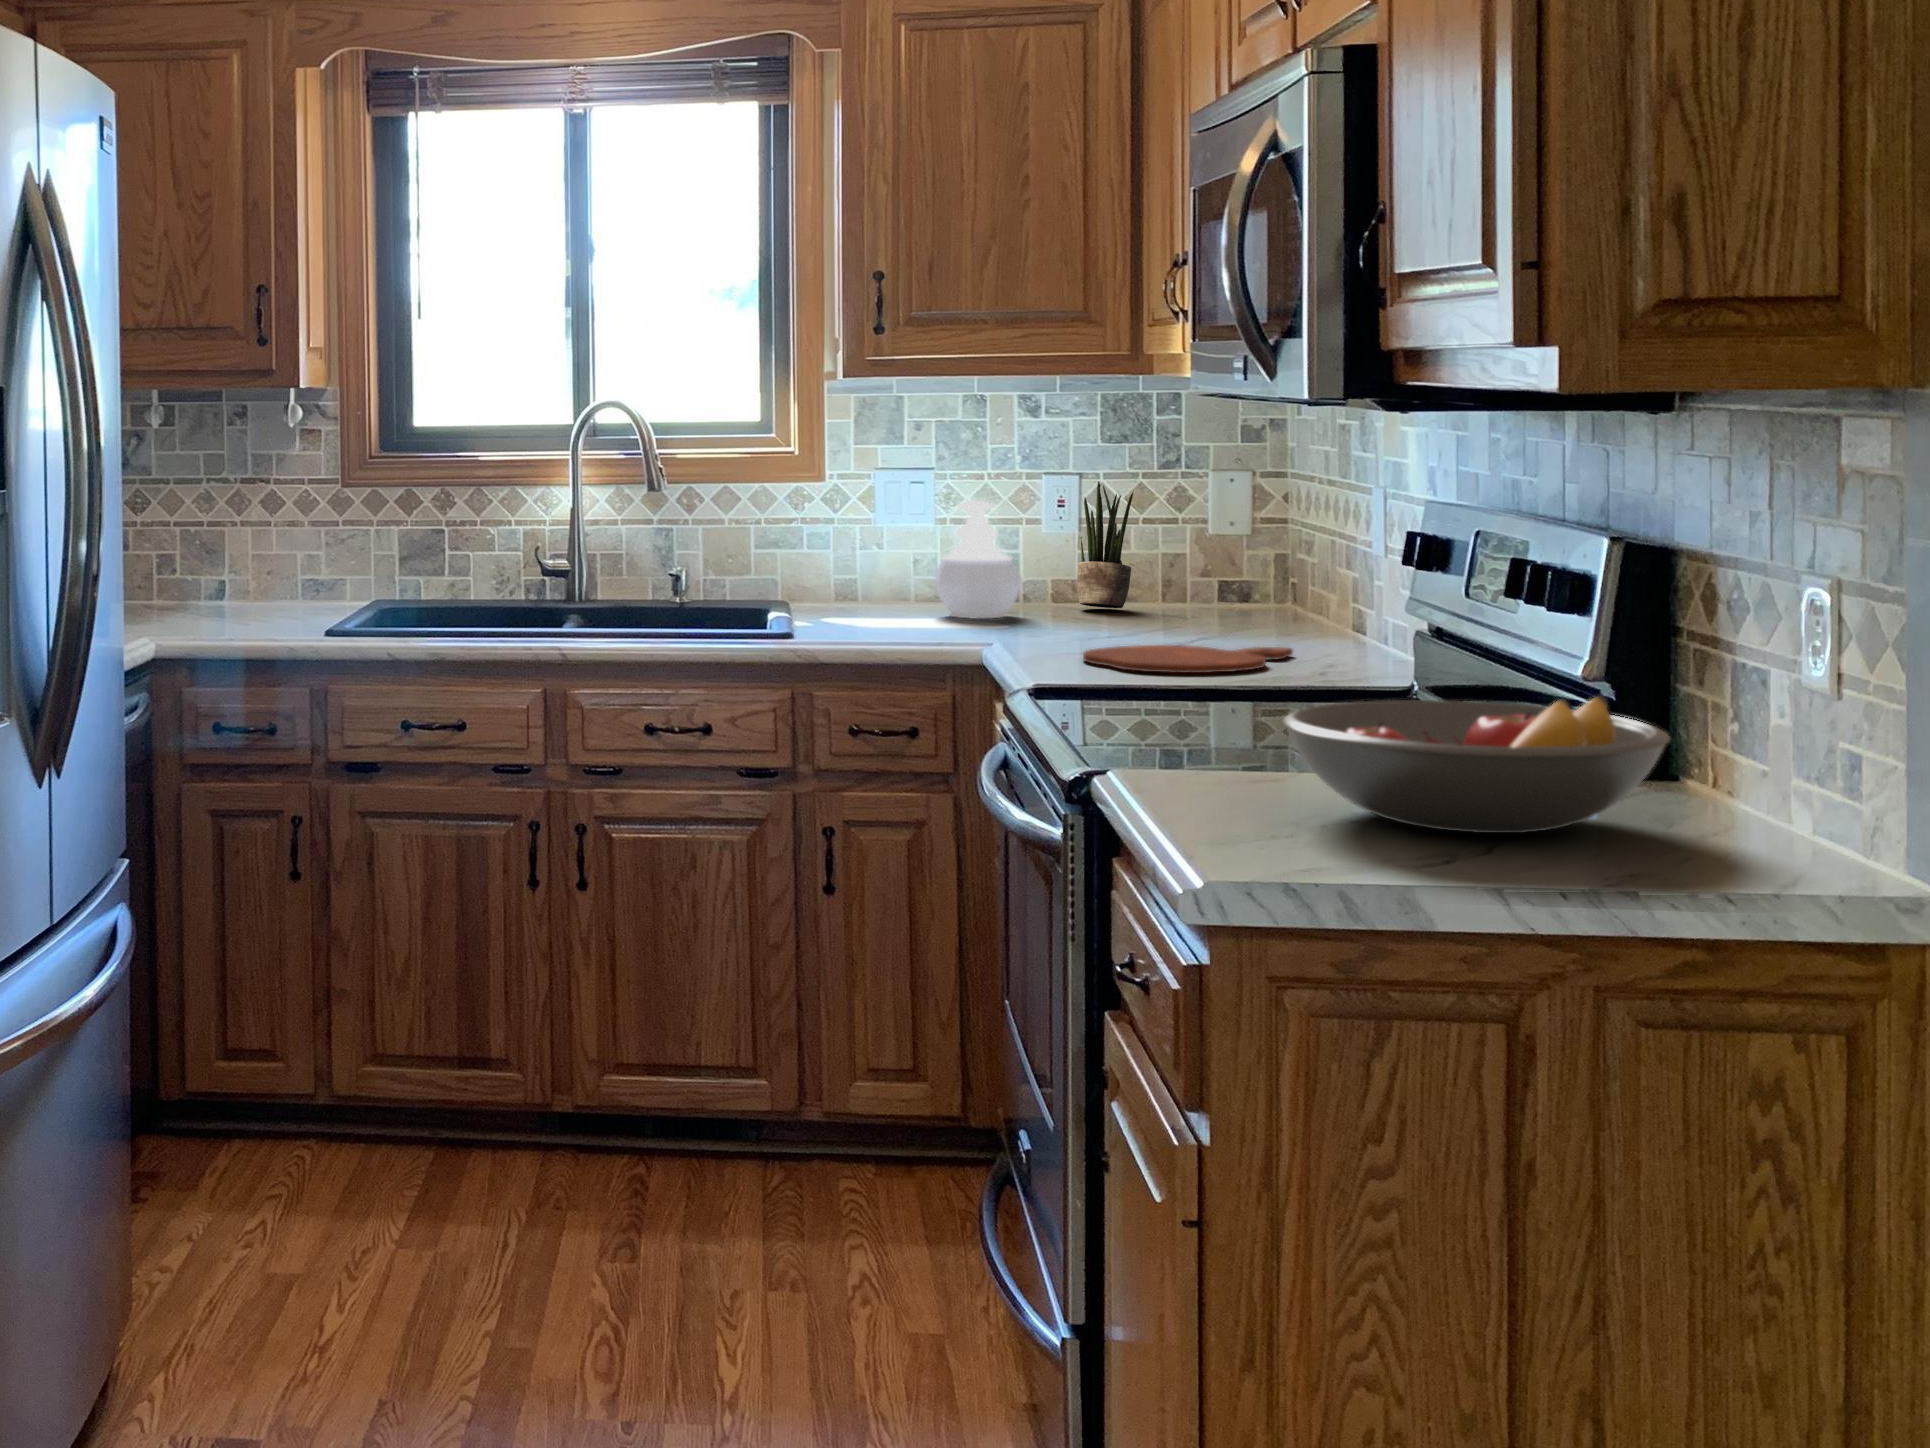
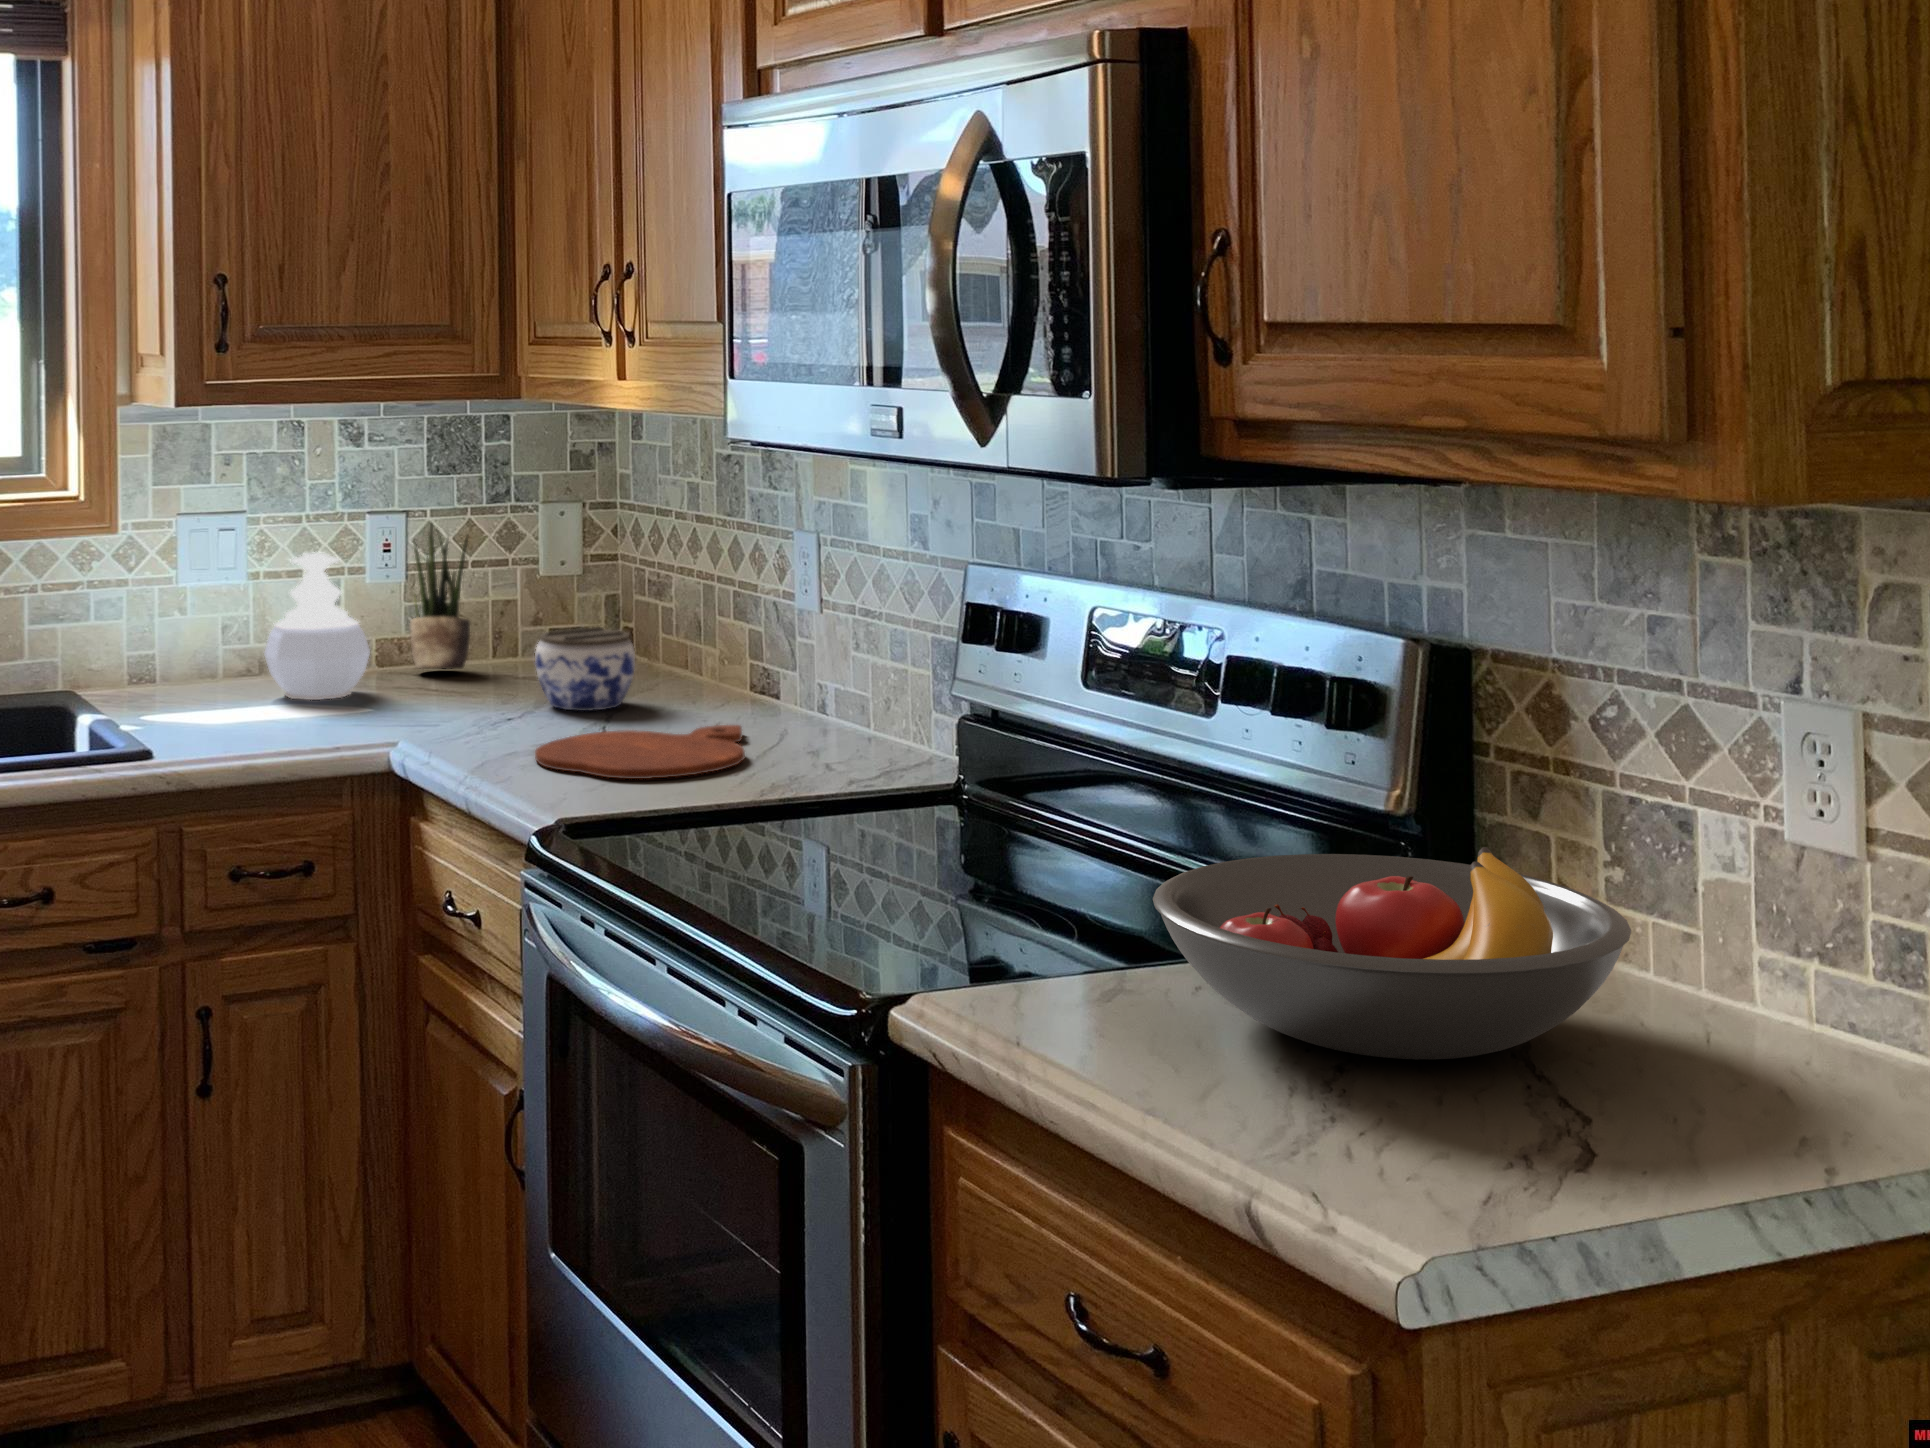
jar: none [1145,569,1236,636] -> present [535,627,635,711]

